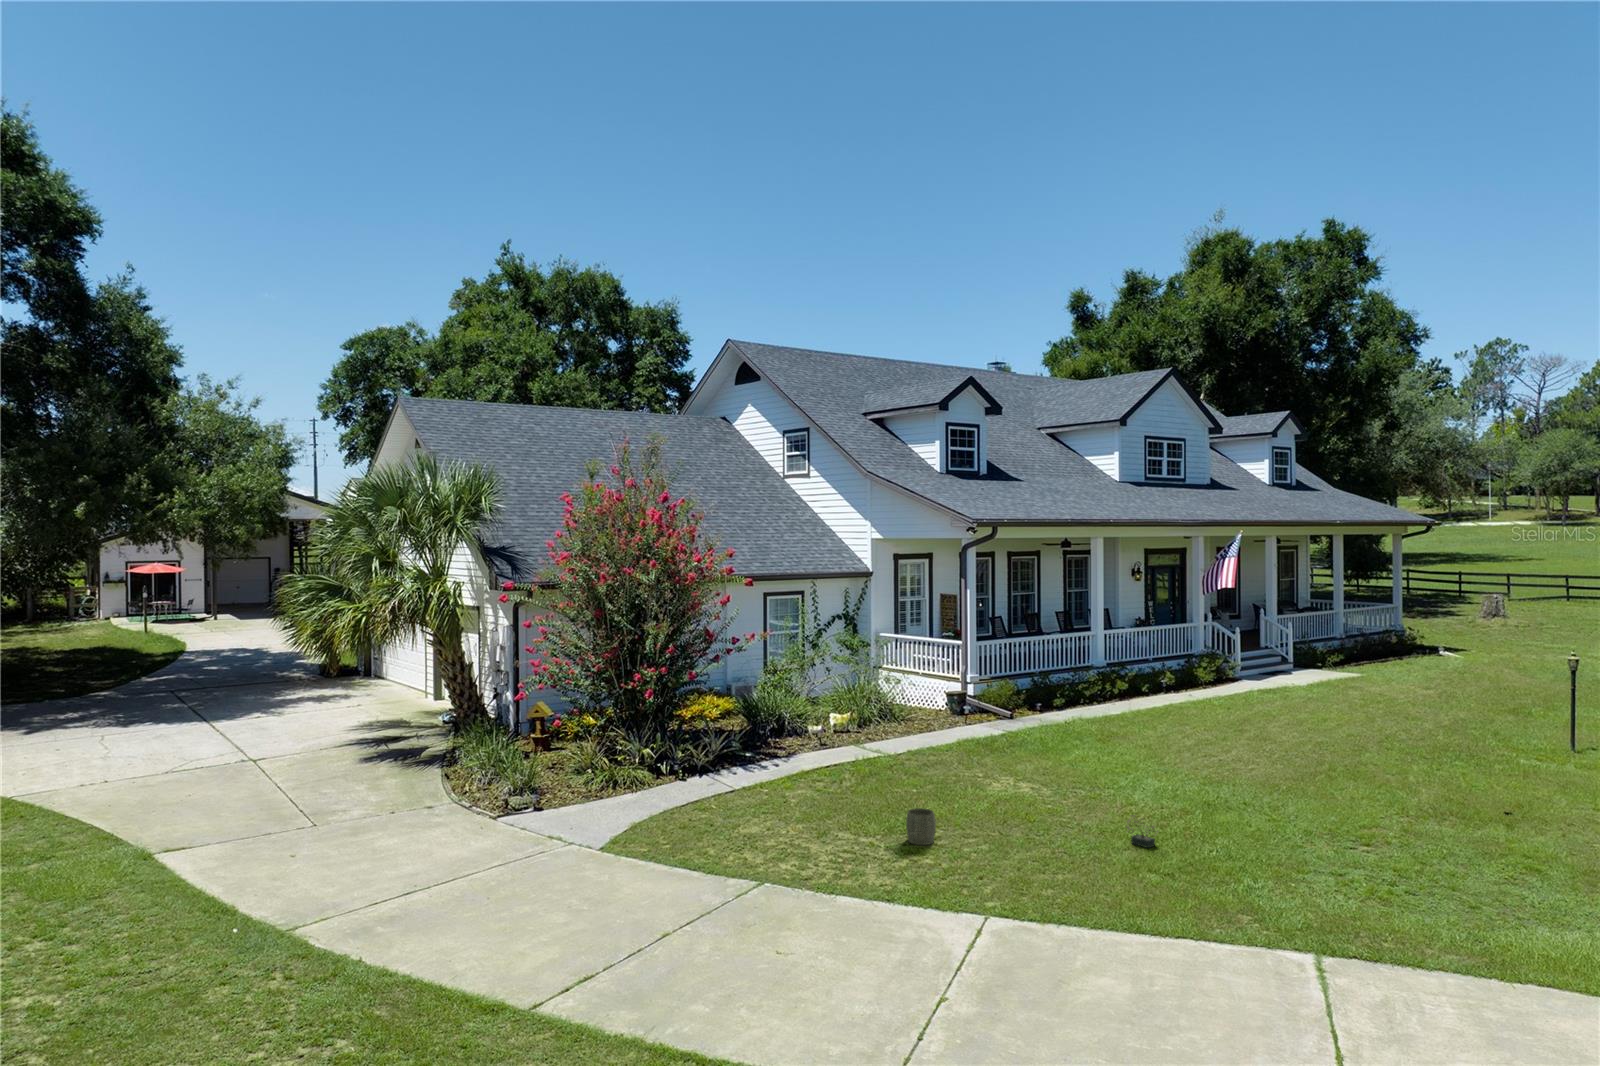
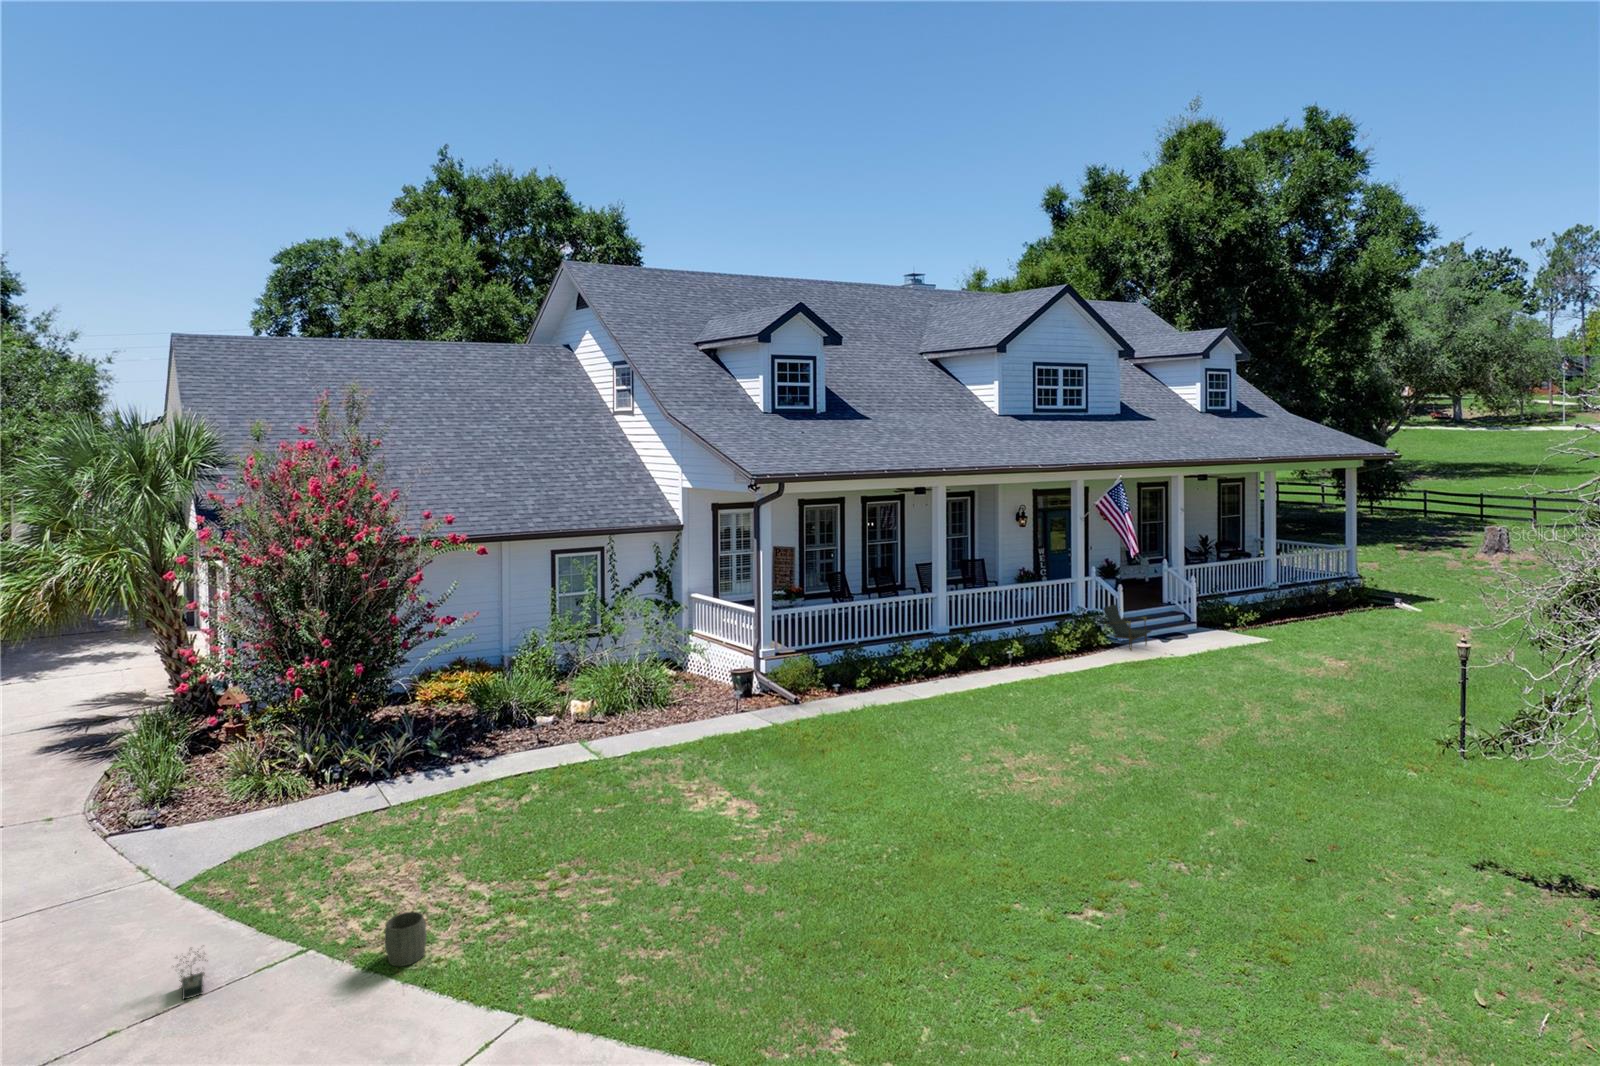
lounge chair: none [1233,644,1277,684] -> present [1103,605,1151,650]
decorative plant: present [1127,816,1158,848] -> present [176,949,208,999]

